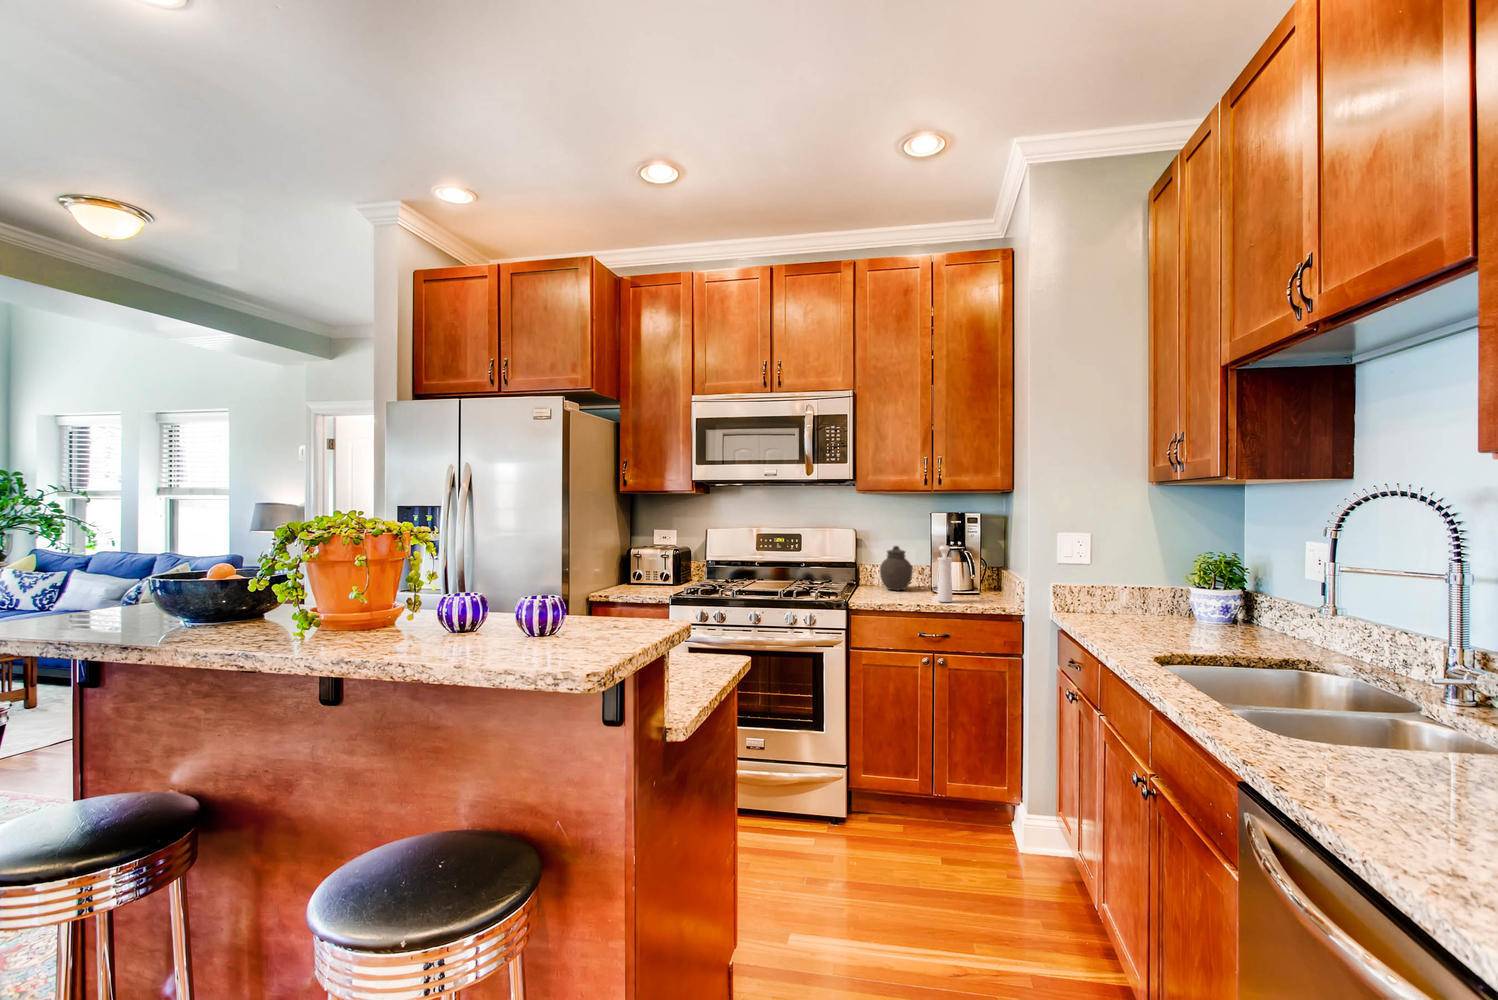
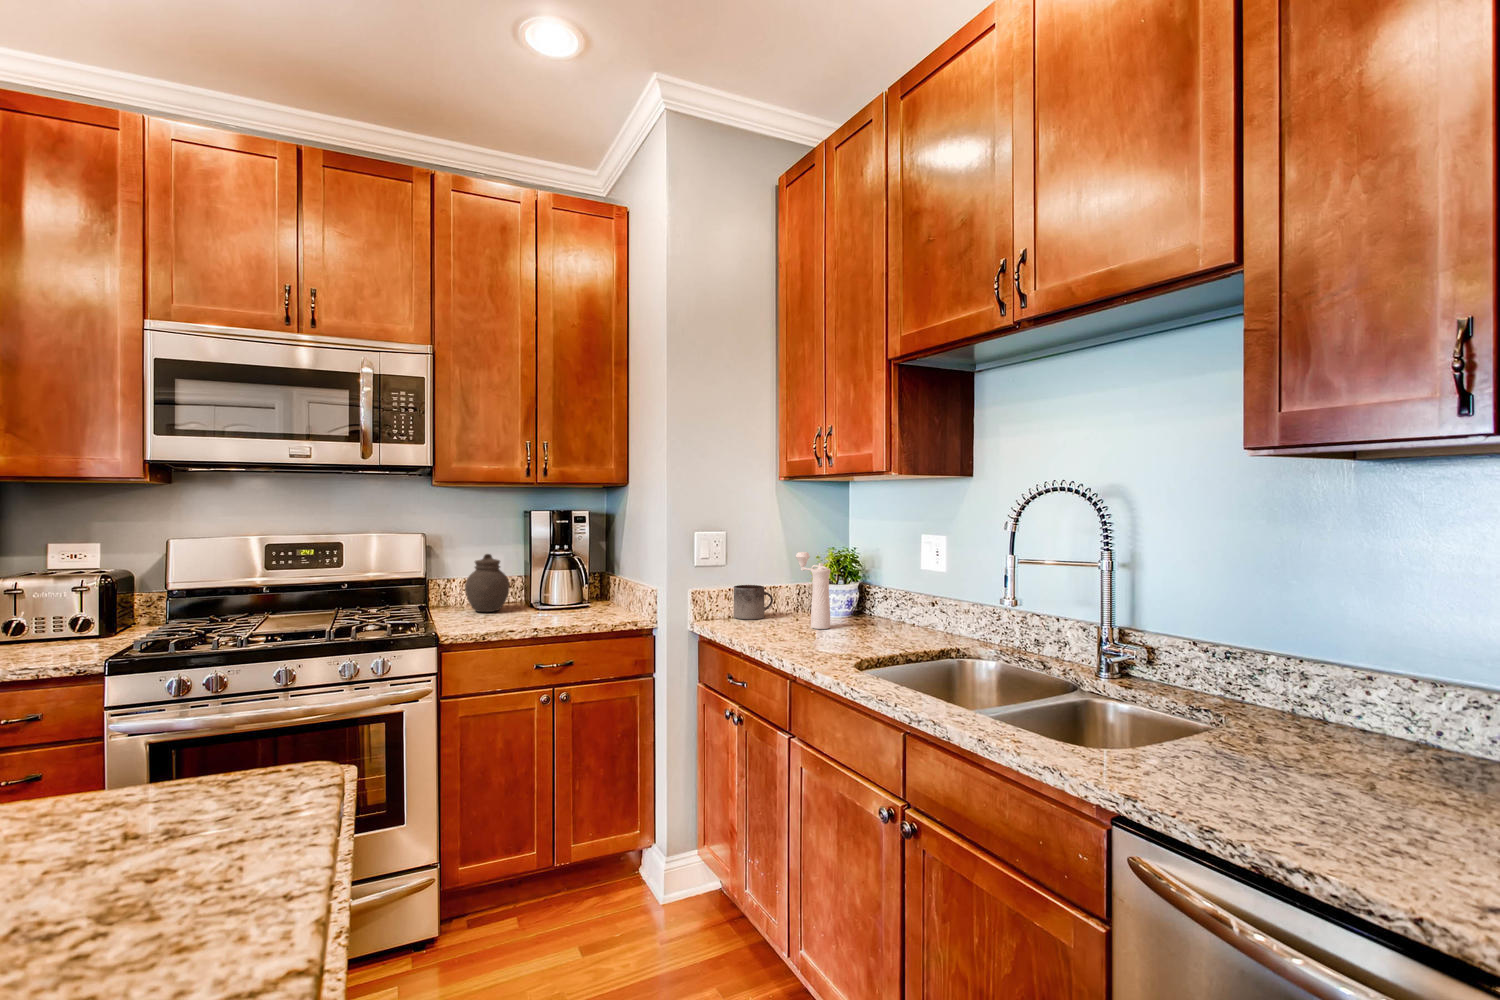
pepper mill: present [938,546,953,602] -> present [796,552,831,629]
mug: none [1094,583,1137,615] -> present [734,585,773,619]

